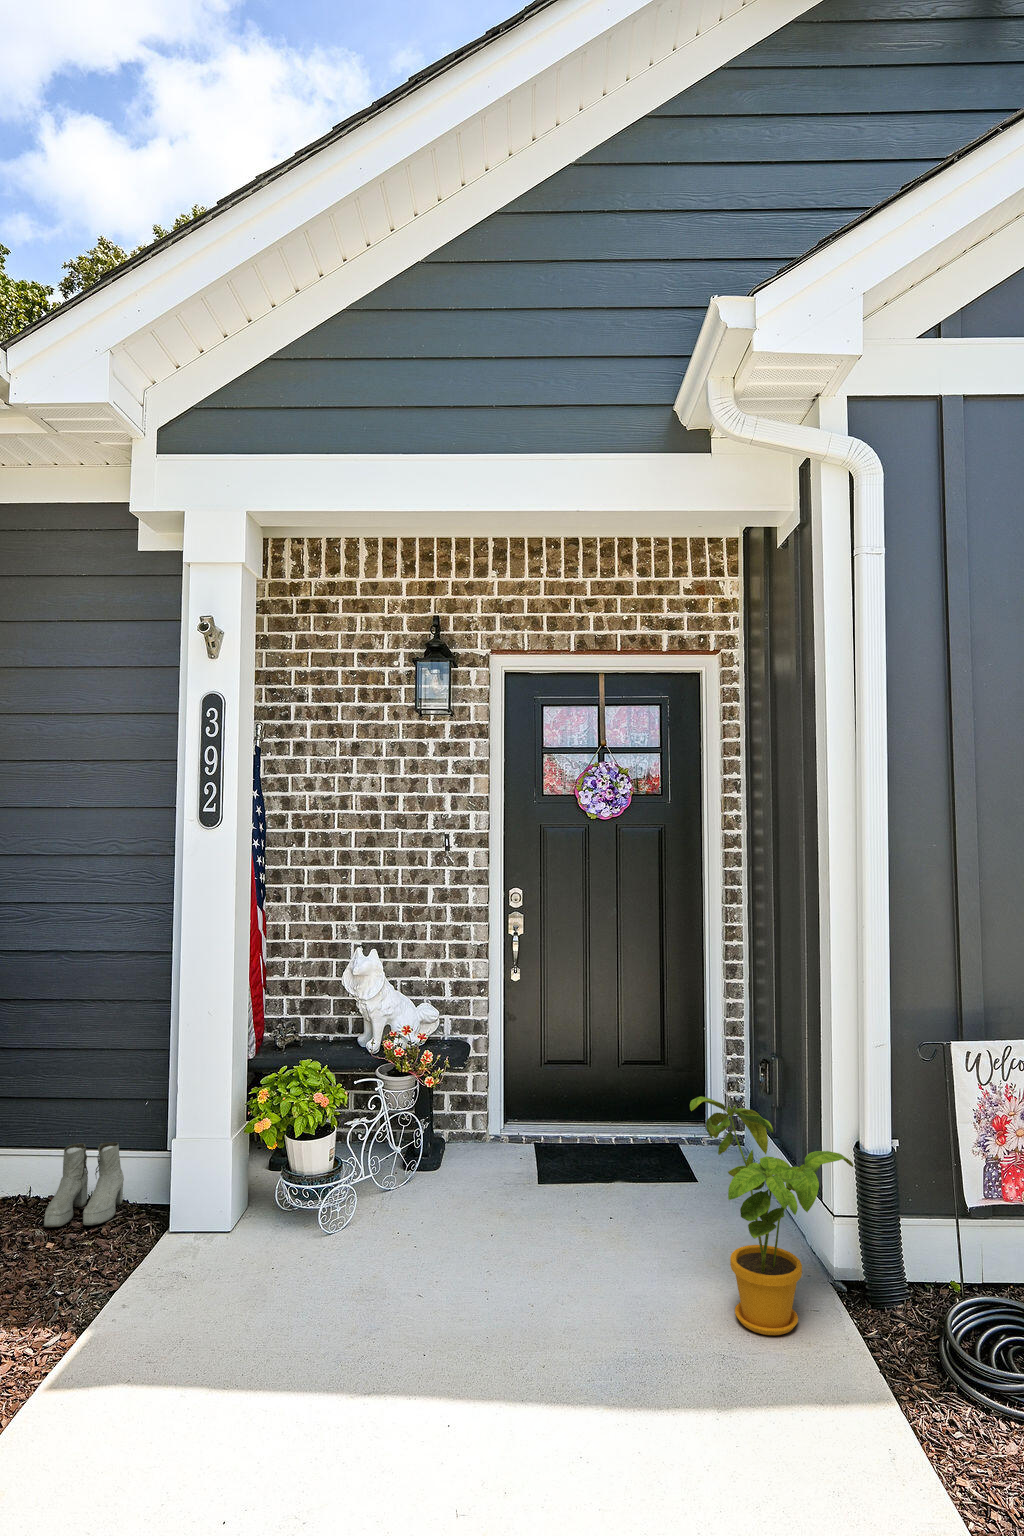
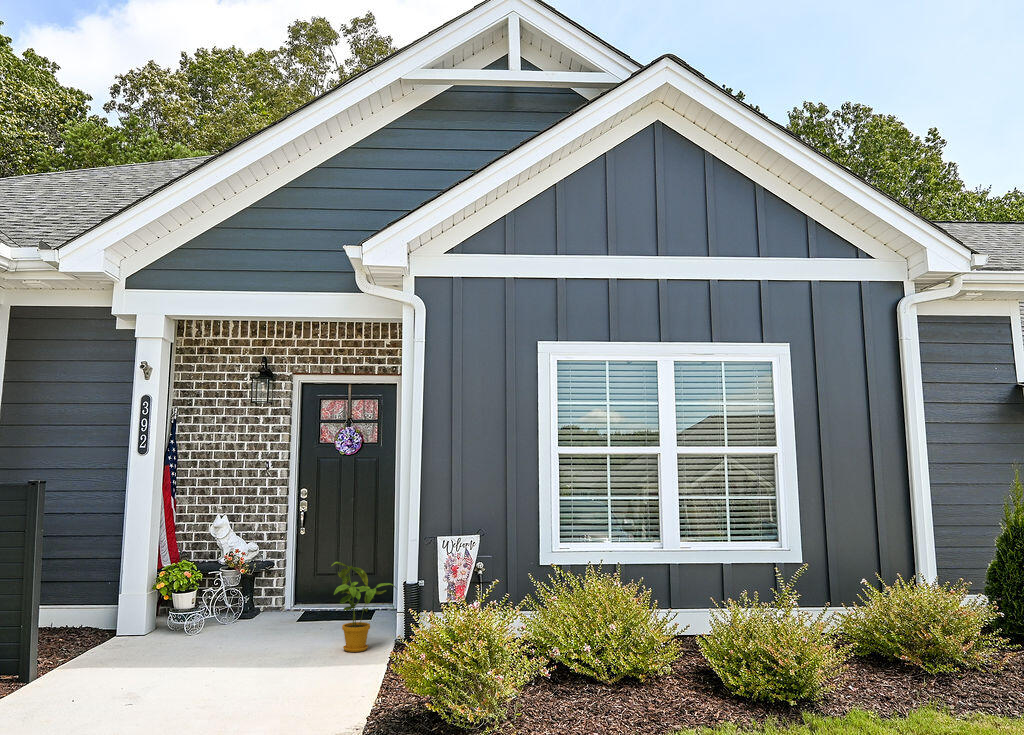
boots: present [44,1142,124,1227] -> none [58,601,97,636]

